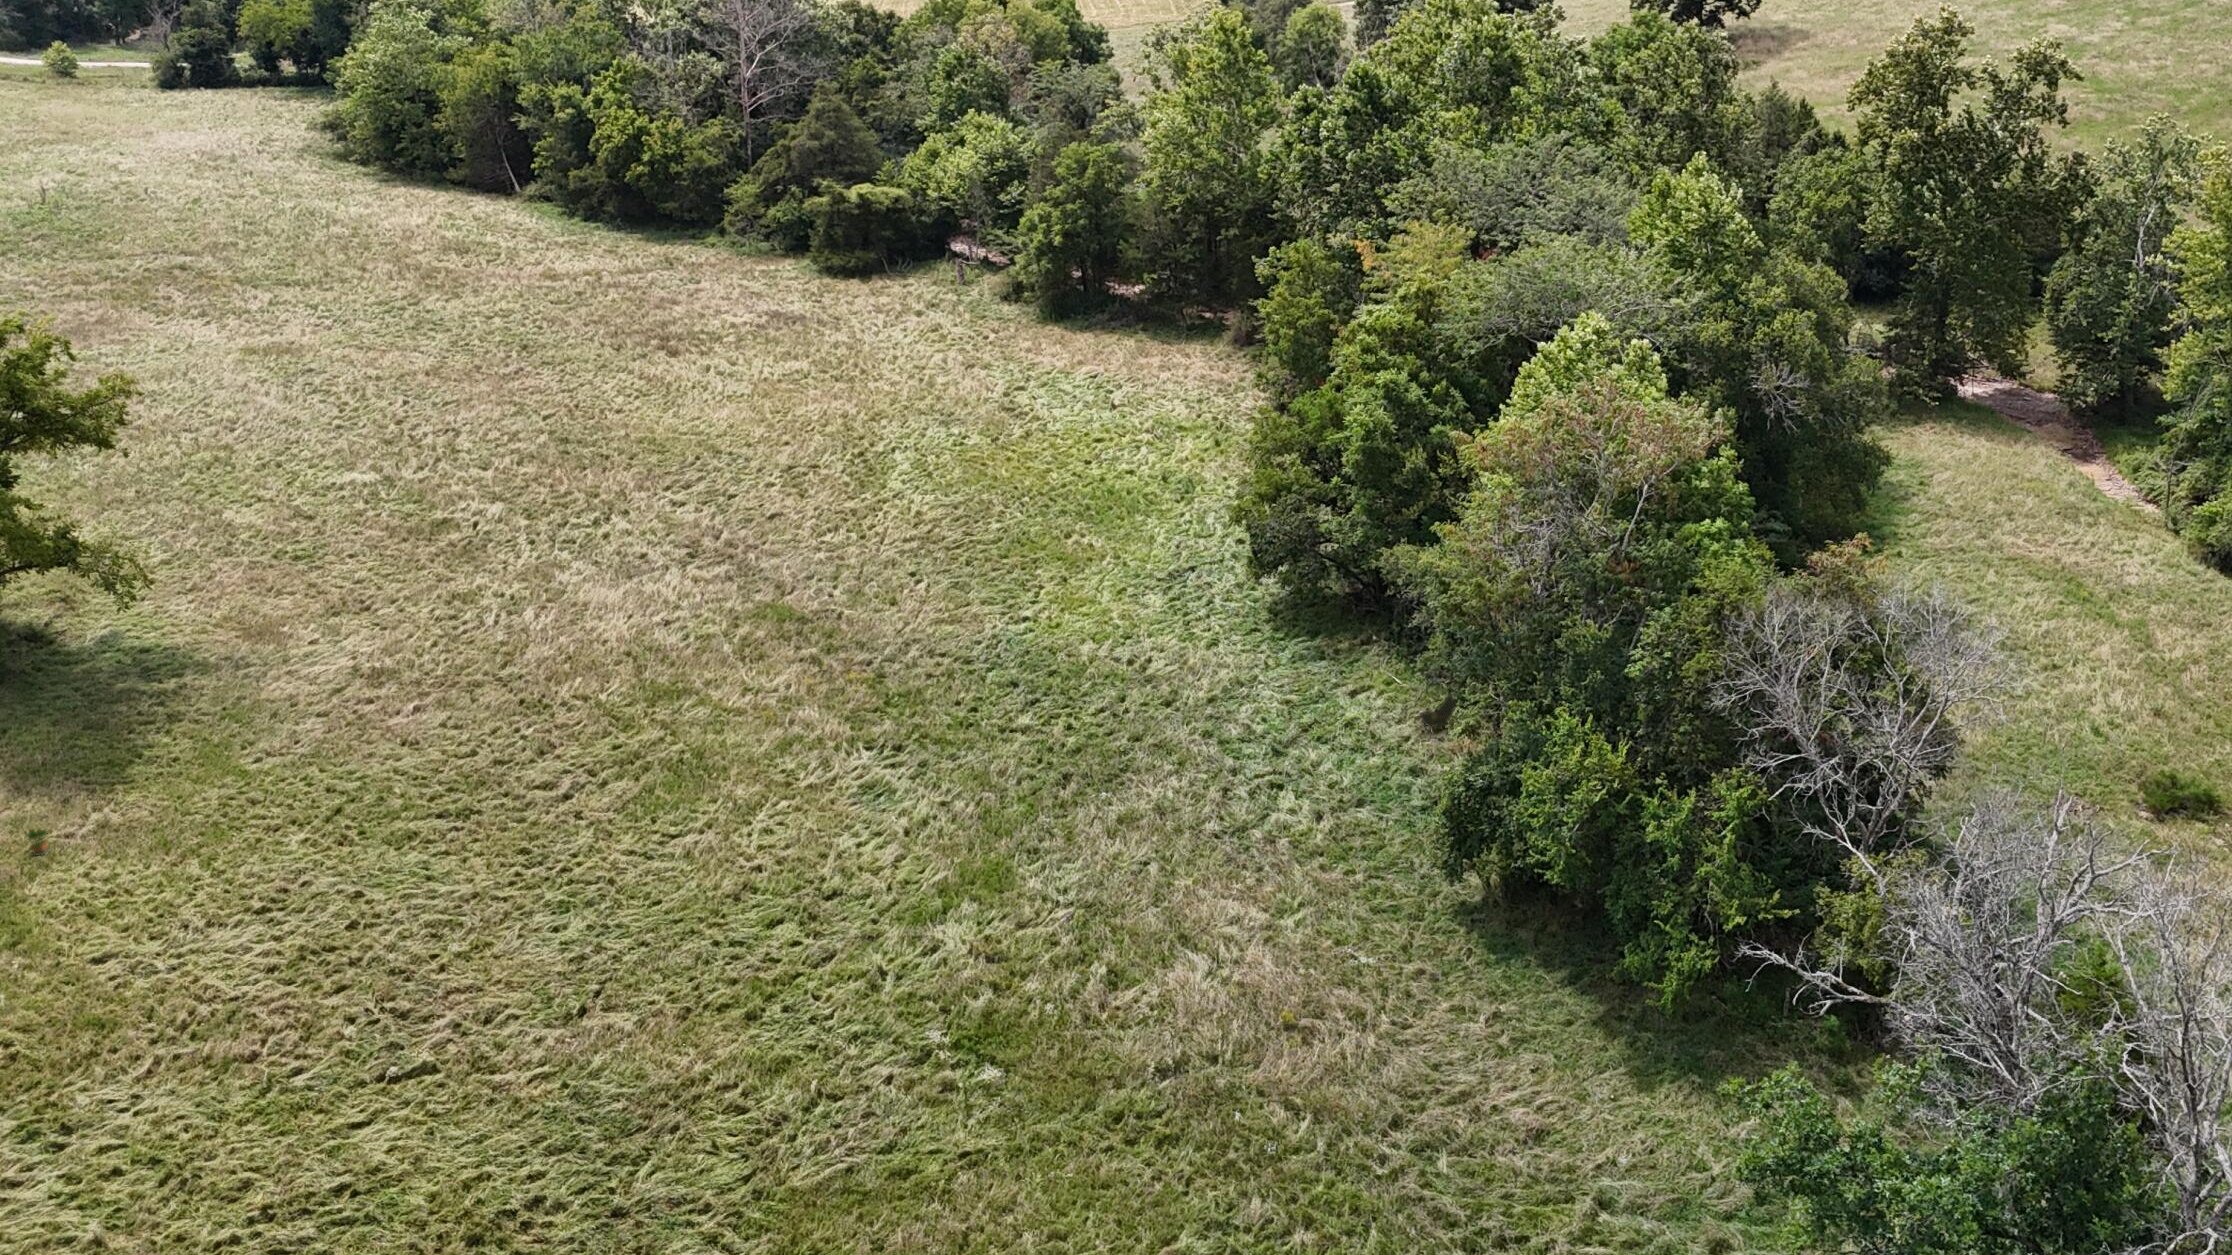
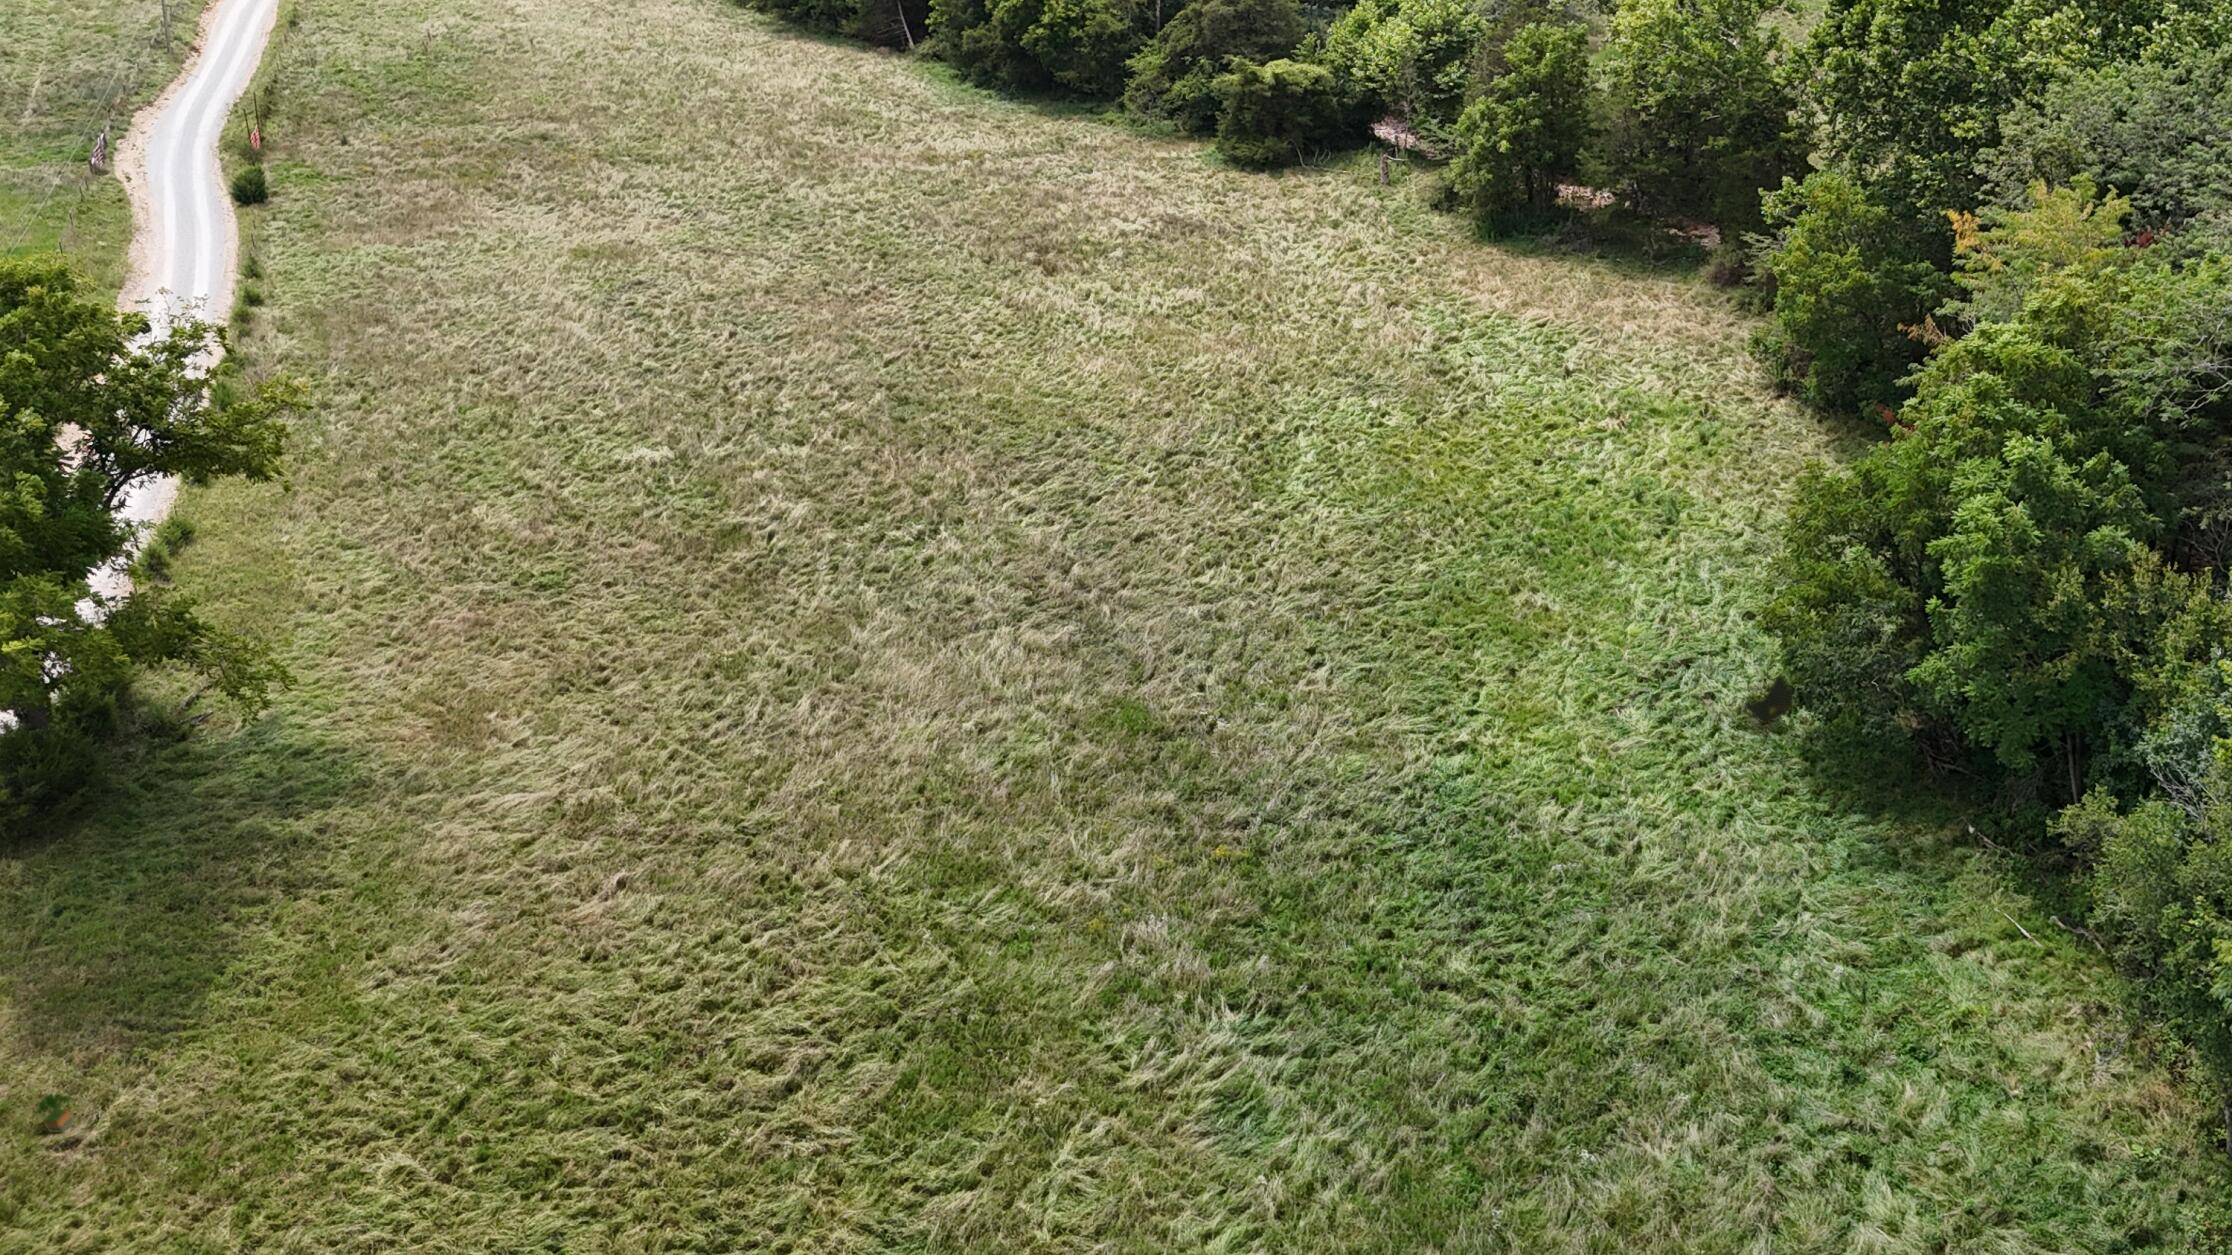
lounge chair: present [1419,694,1457,730] -> present [1744,675,1794,732]

